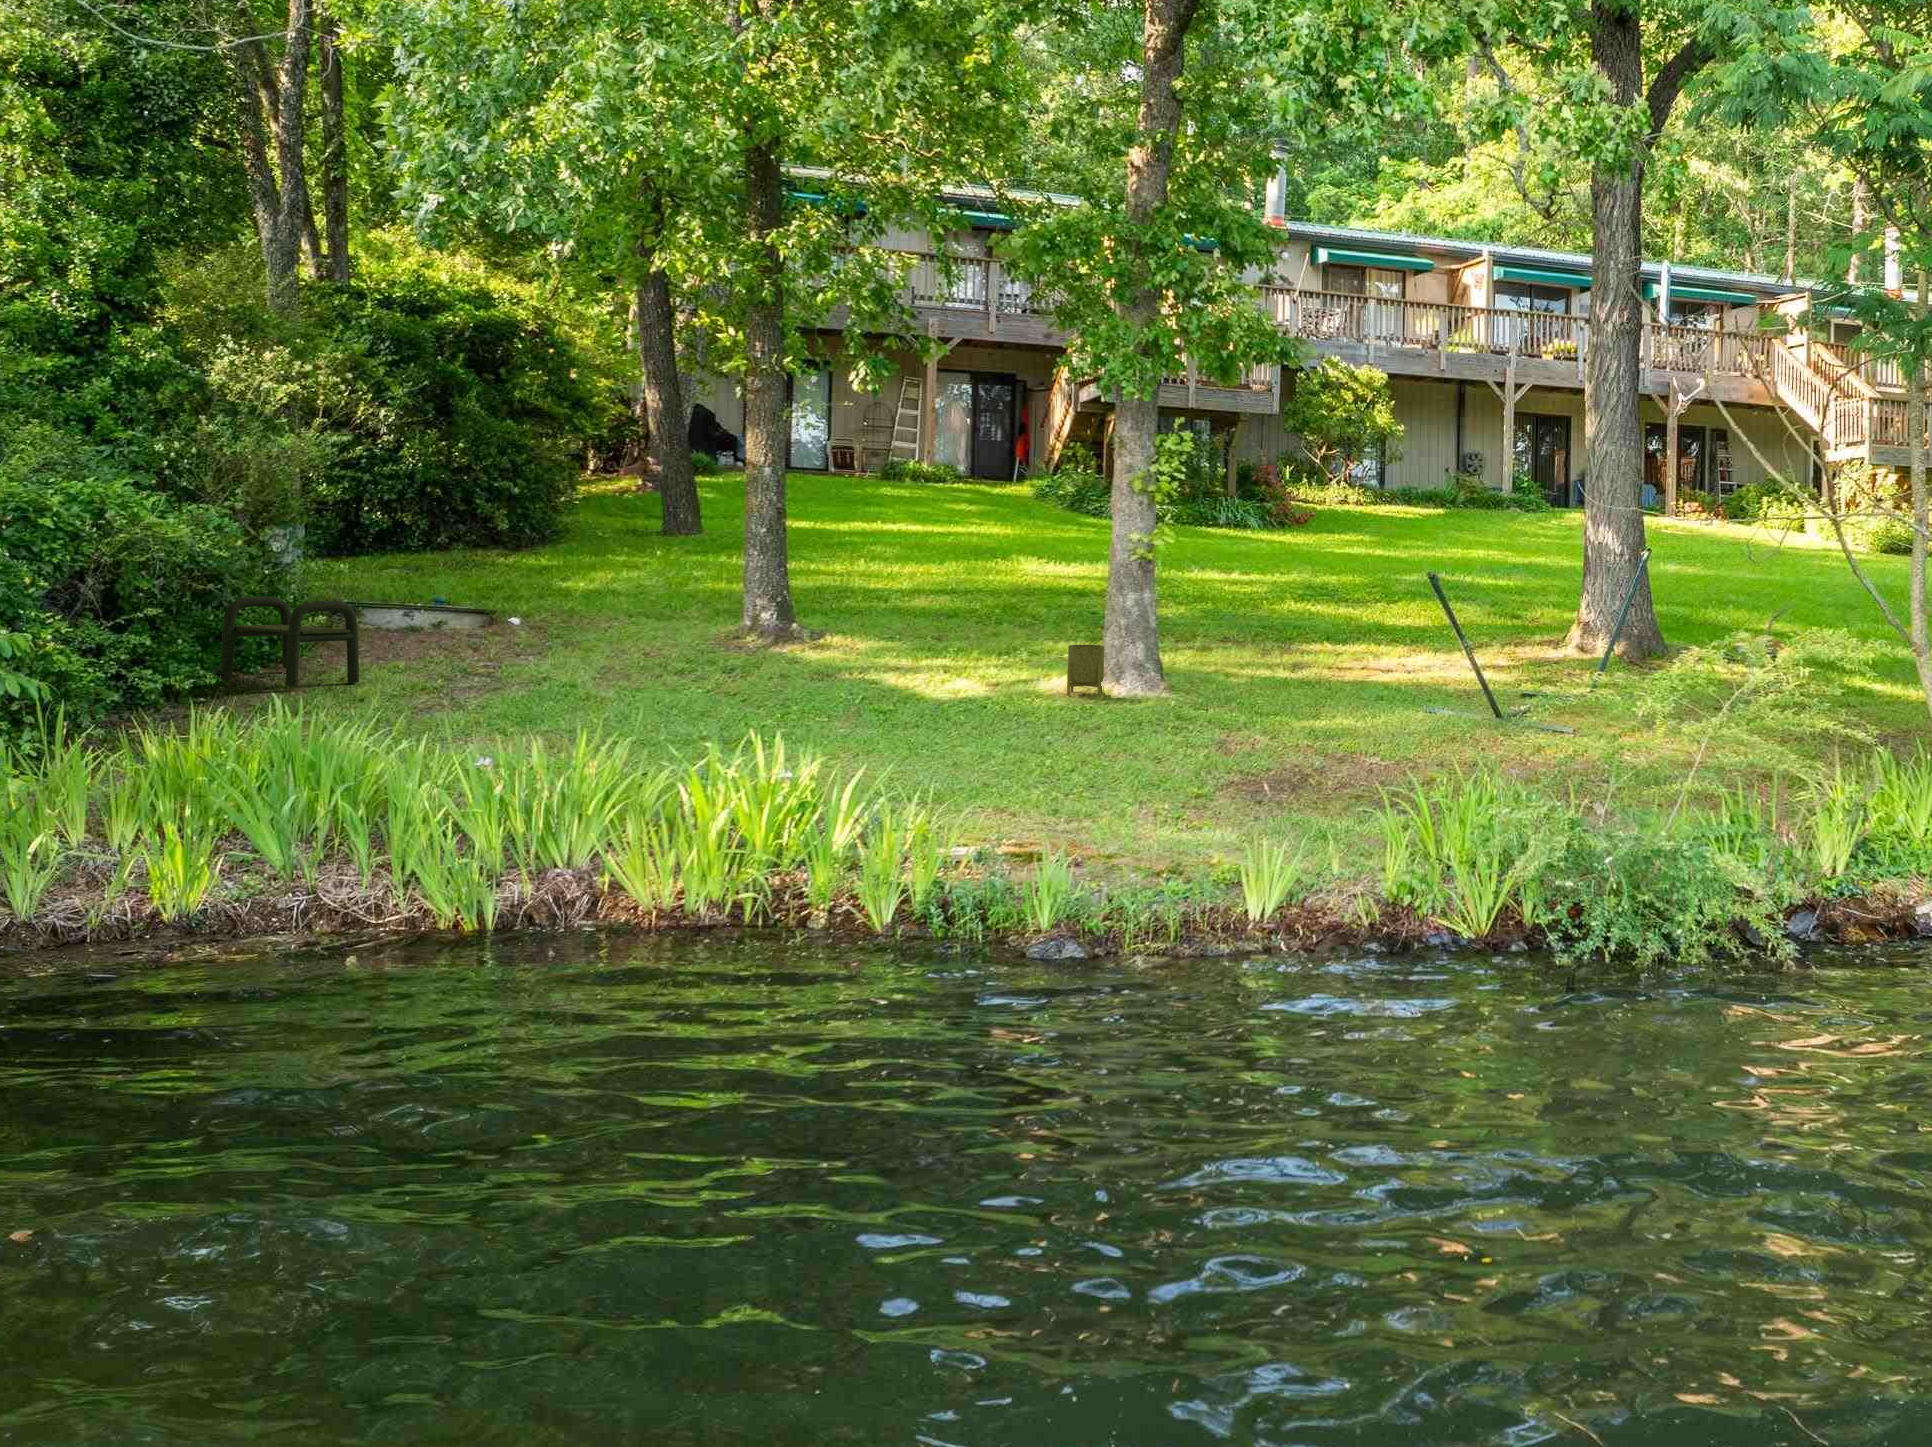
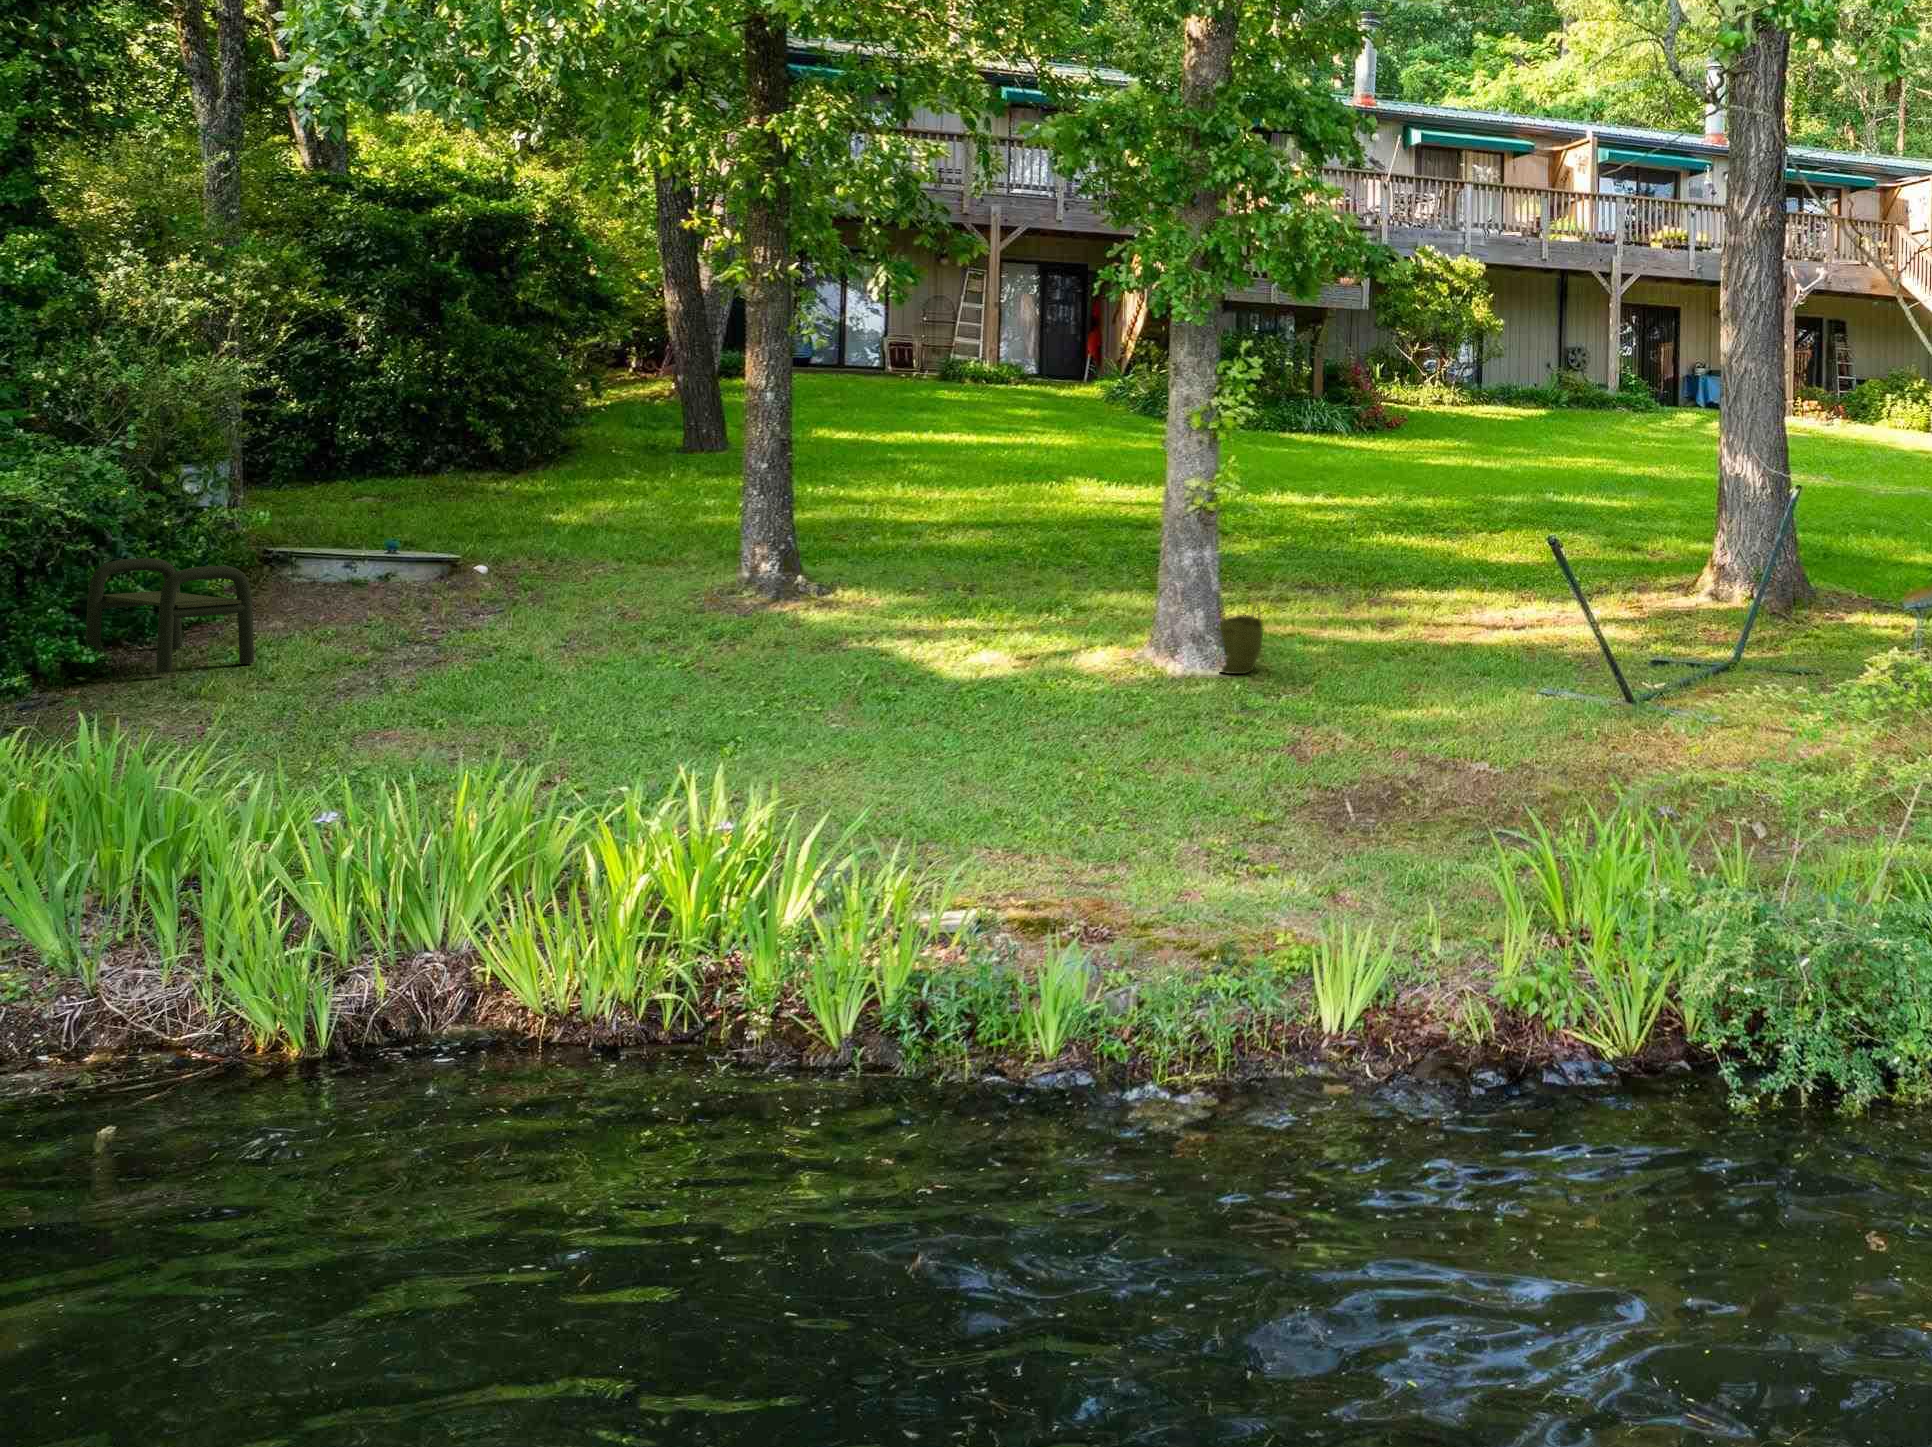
woven basket: none [1151,639,1193,699] -> present [1219,602,1263,674]
planter: present [1067,645,1104,696] -> none [1111,607,1156,671]

